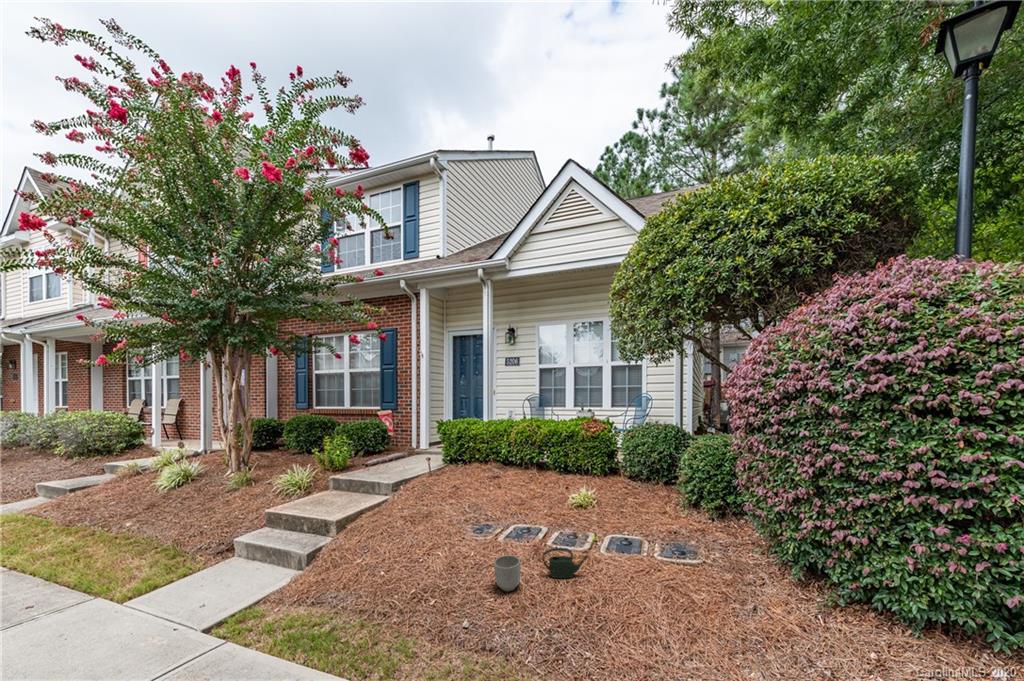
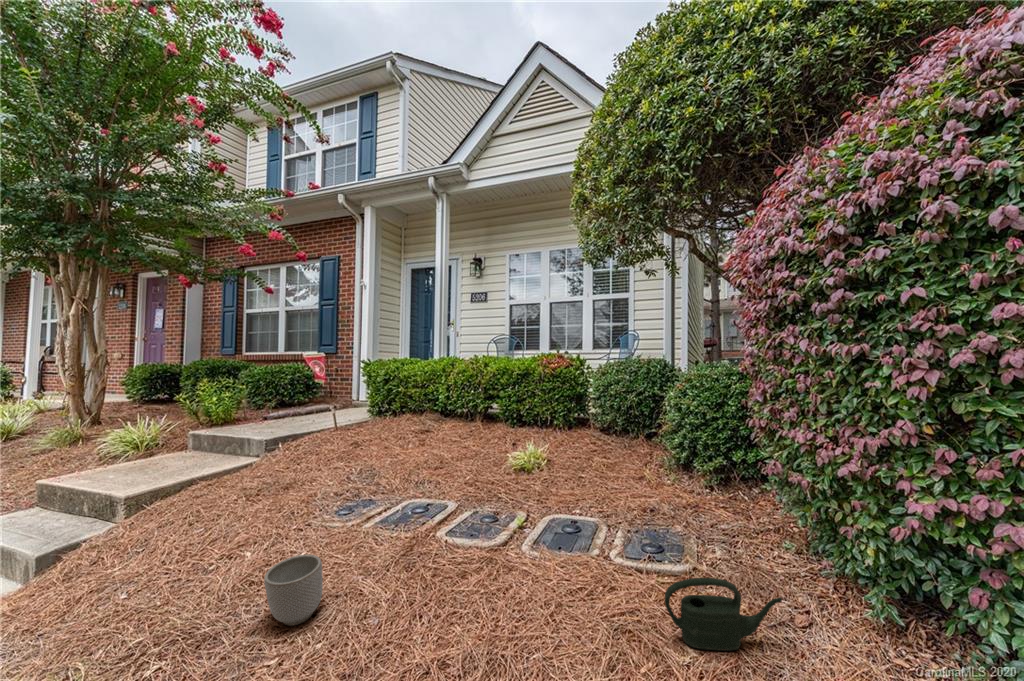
watering can: present [543,548,589,578] -> present [665,578,782,651]

